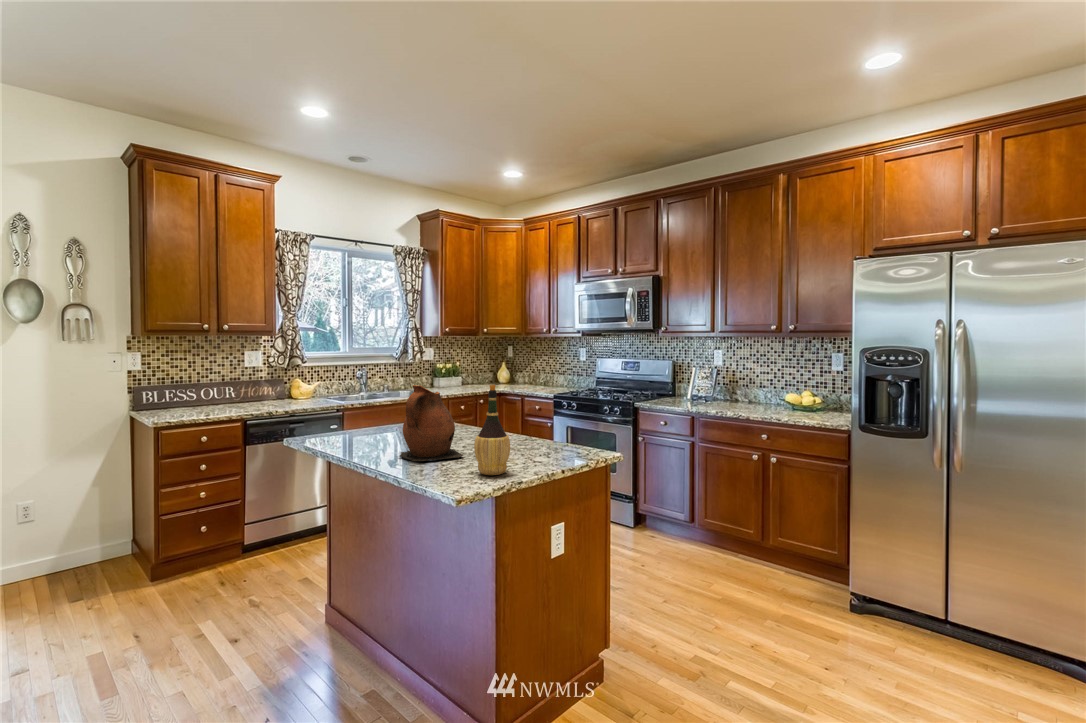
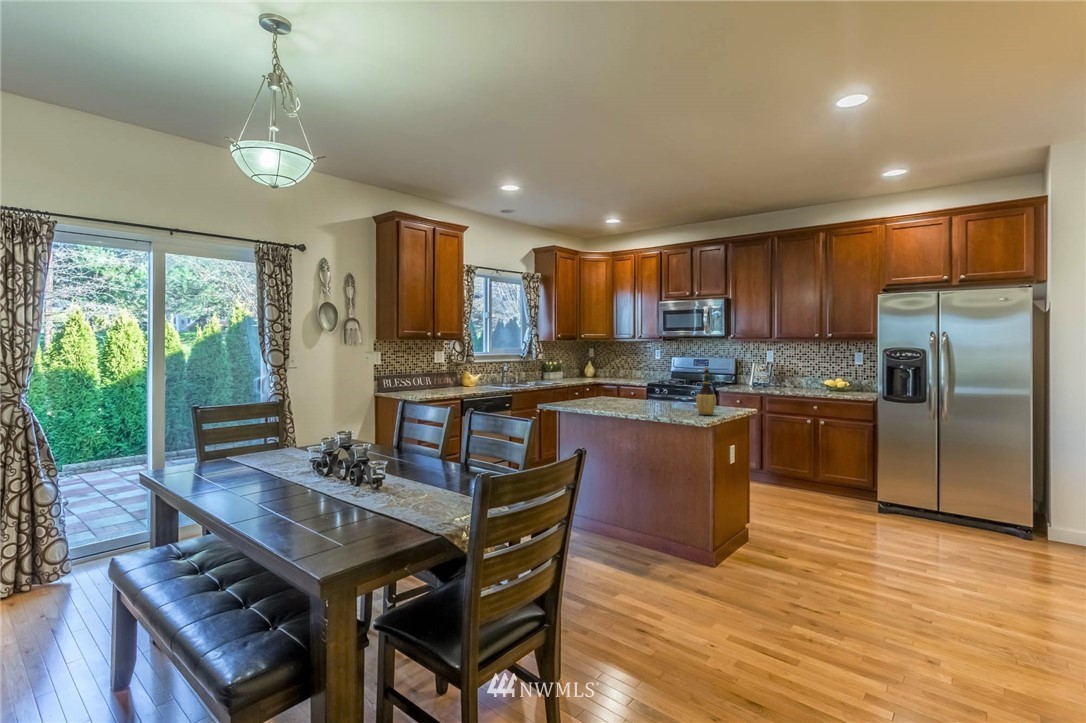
ceramic pitcher: present [400,385,463,461] -> none [633,369,673,411]

